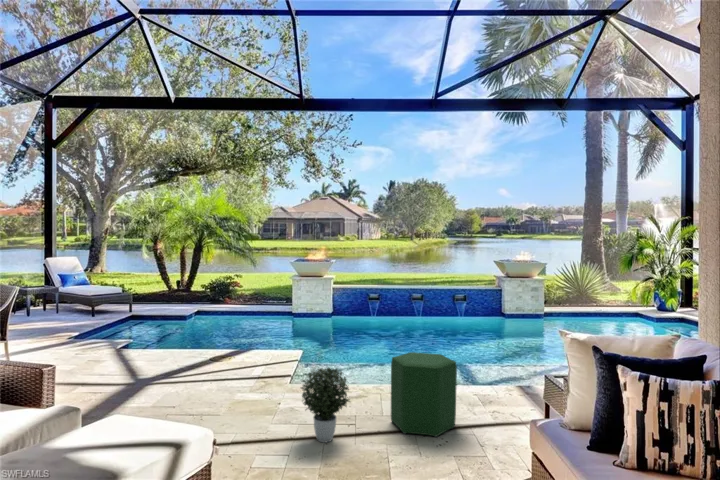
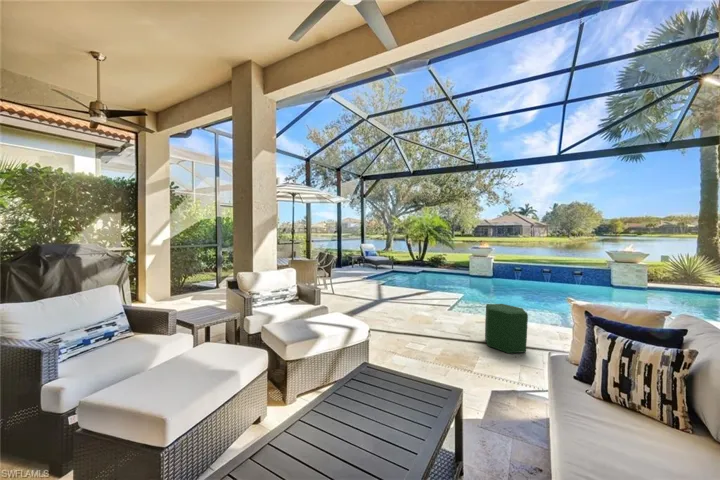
potted plant: present [301,368,350,443] -> none [431,301,456,339]

